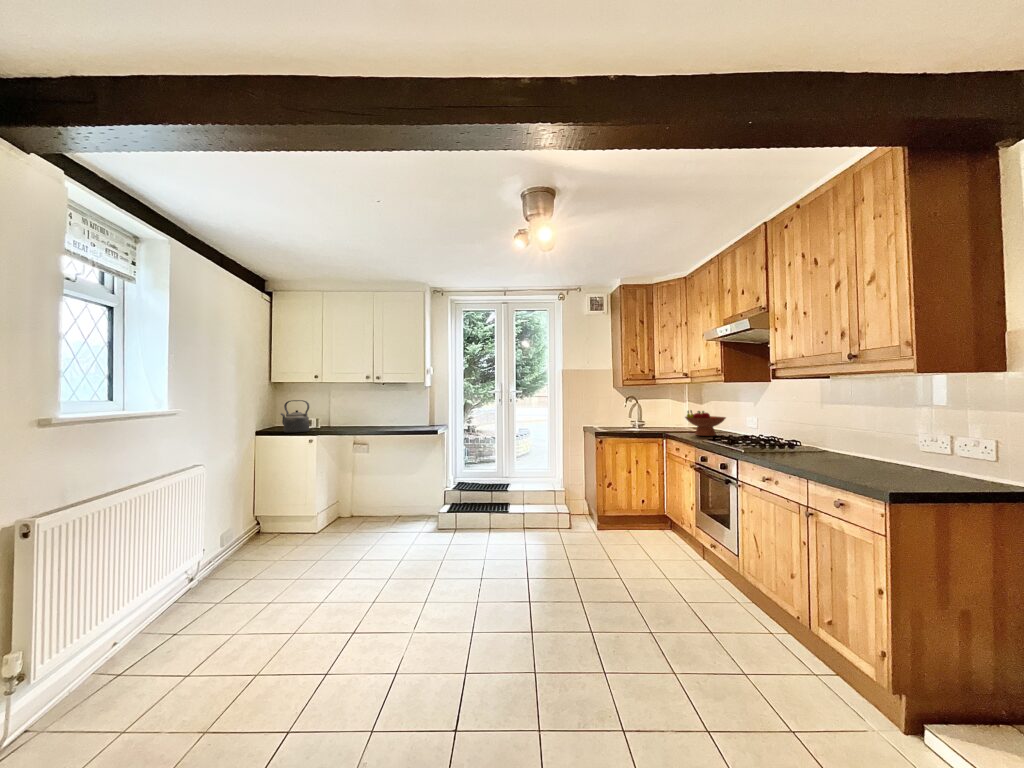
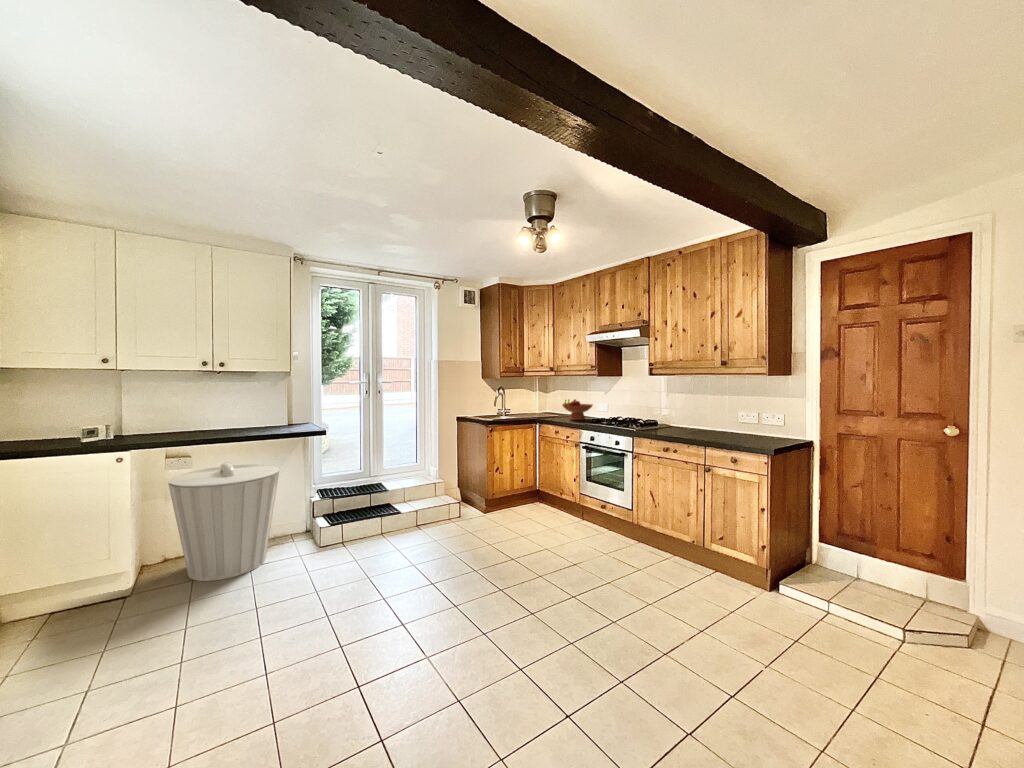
kettle: present [281,400,309,433] -> none [46,396,111,447]
trash can: none [338,451,410,538] -> present [168,462,279,581]

